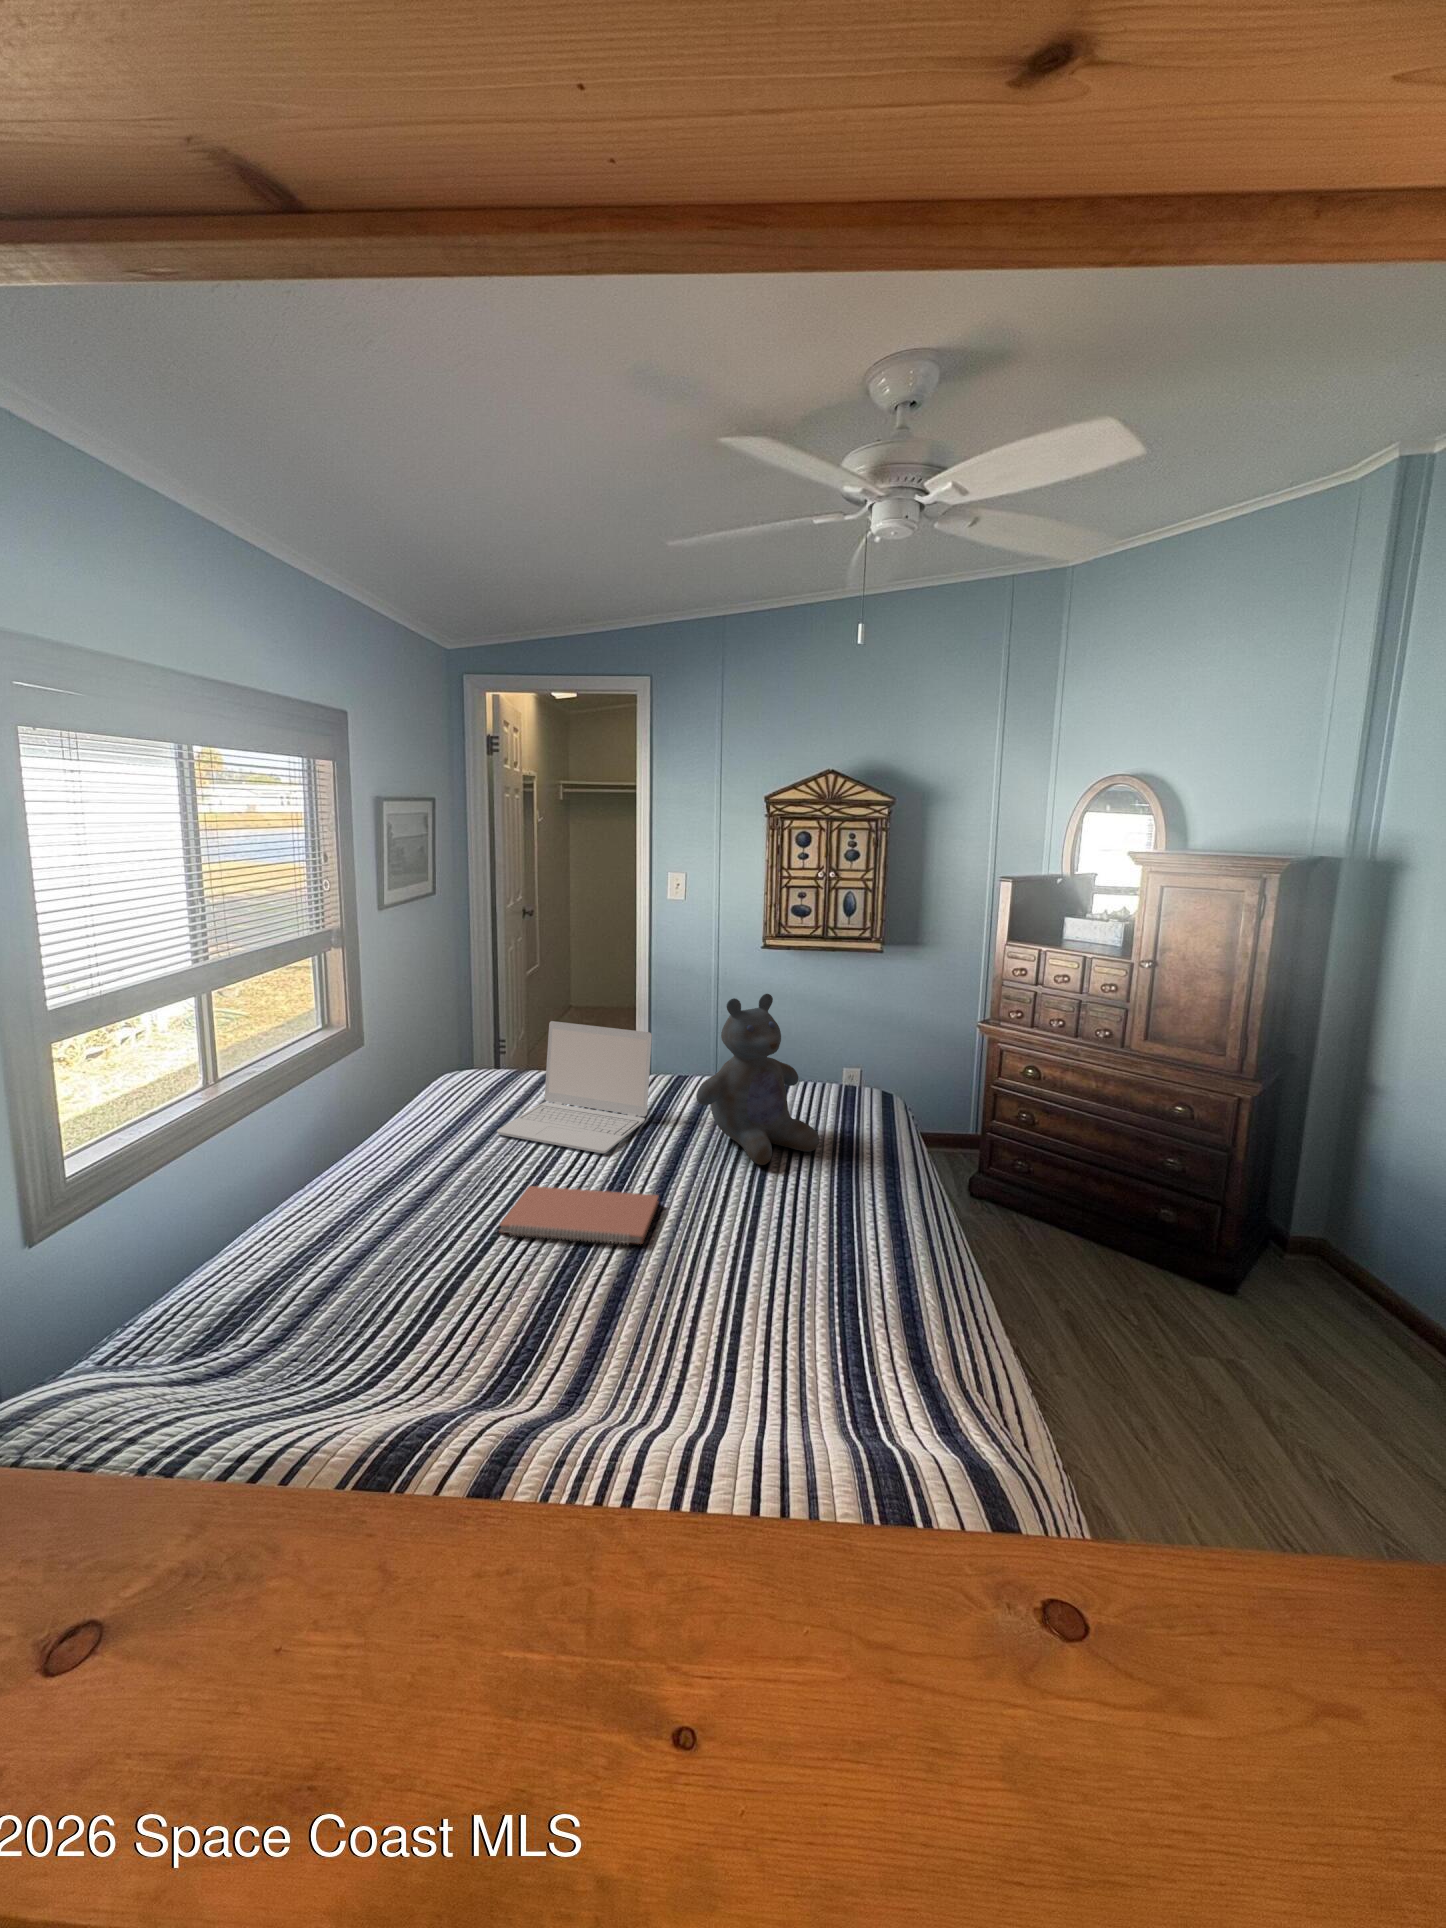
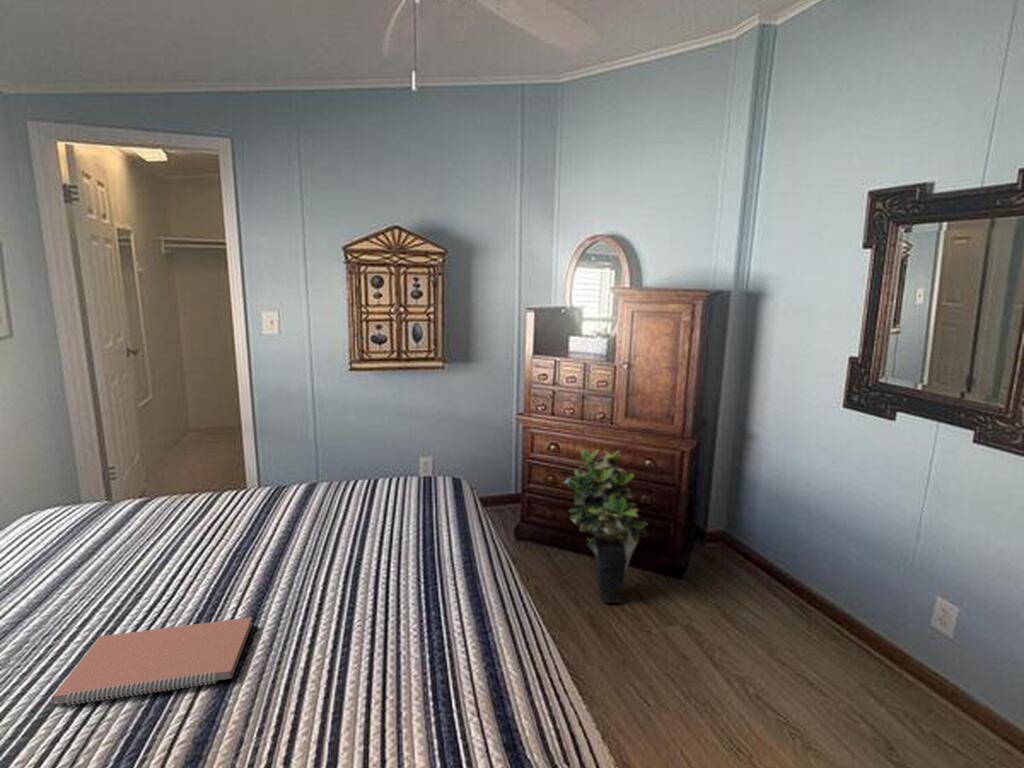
stuffed bear: present [696,994,819,1165] -> none [289,411,405,564]
laptop: present [497,1021,652,1153] -> none [71,454,243,579]
potted plant: none [1042,1078,1173,1305] -> present [565,450,647,603]

